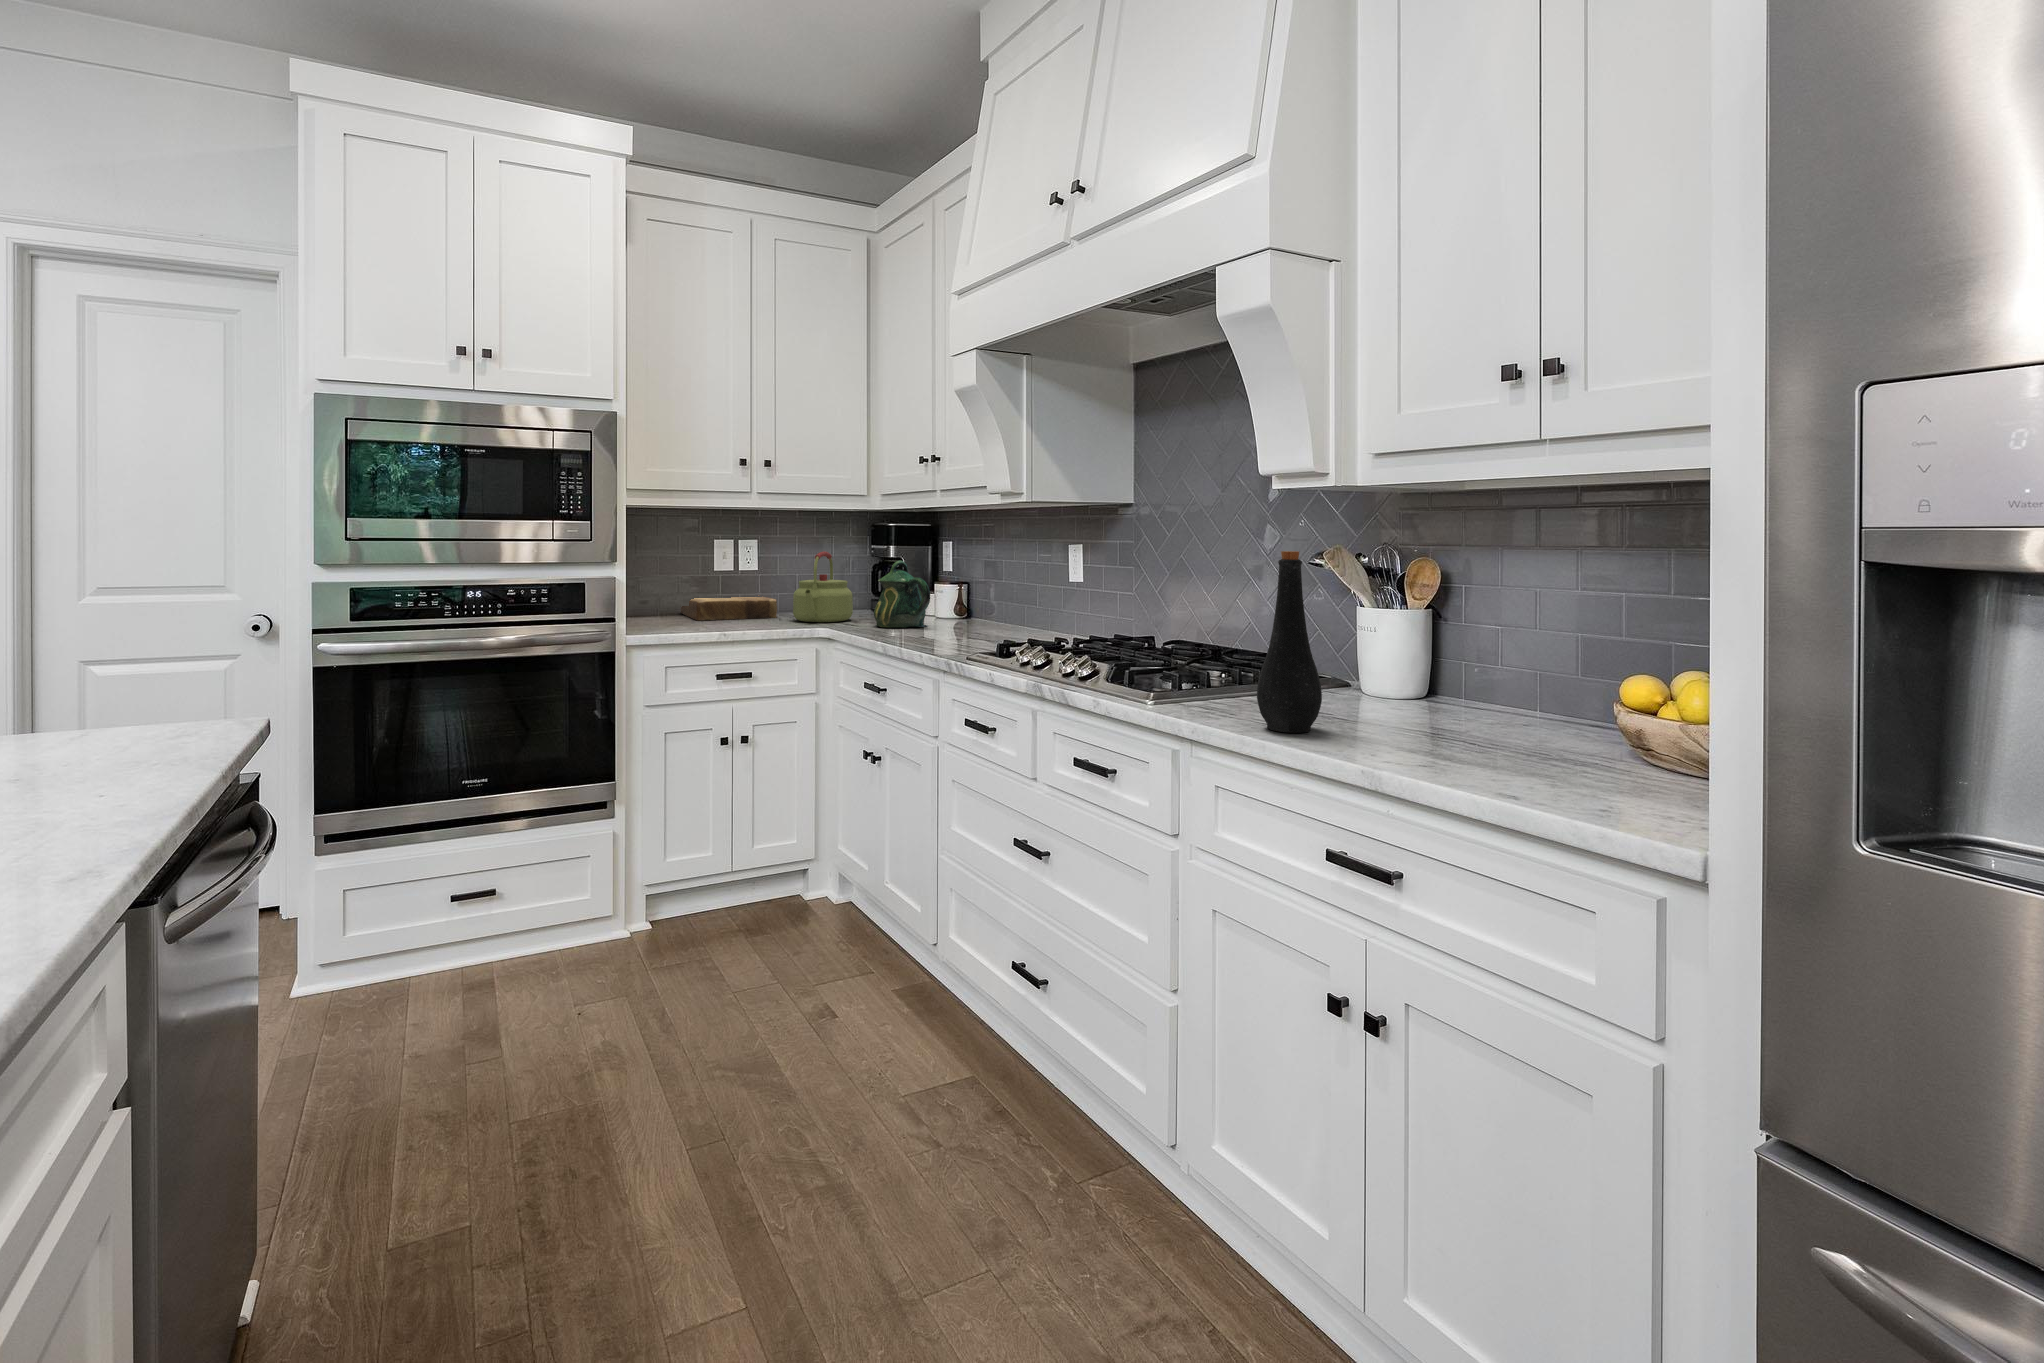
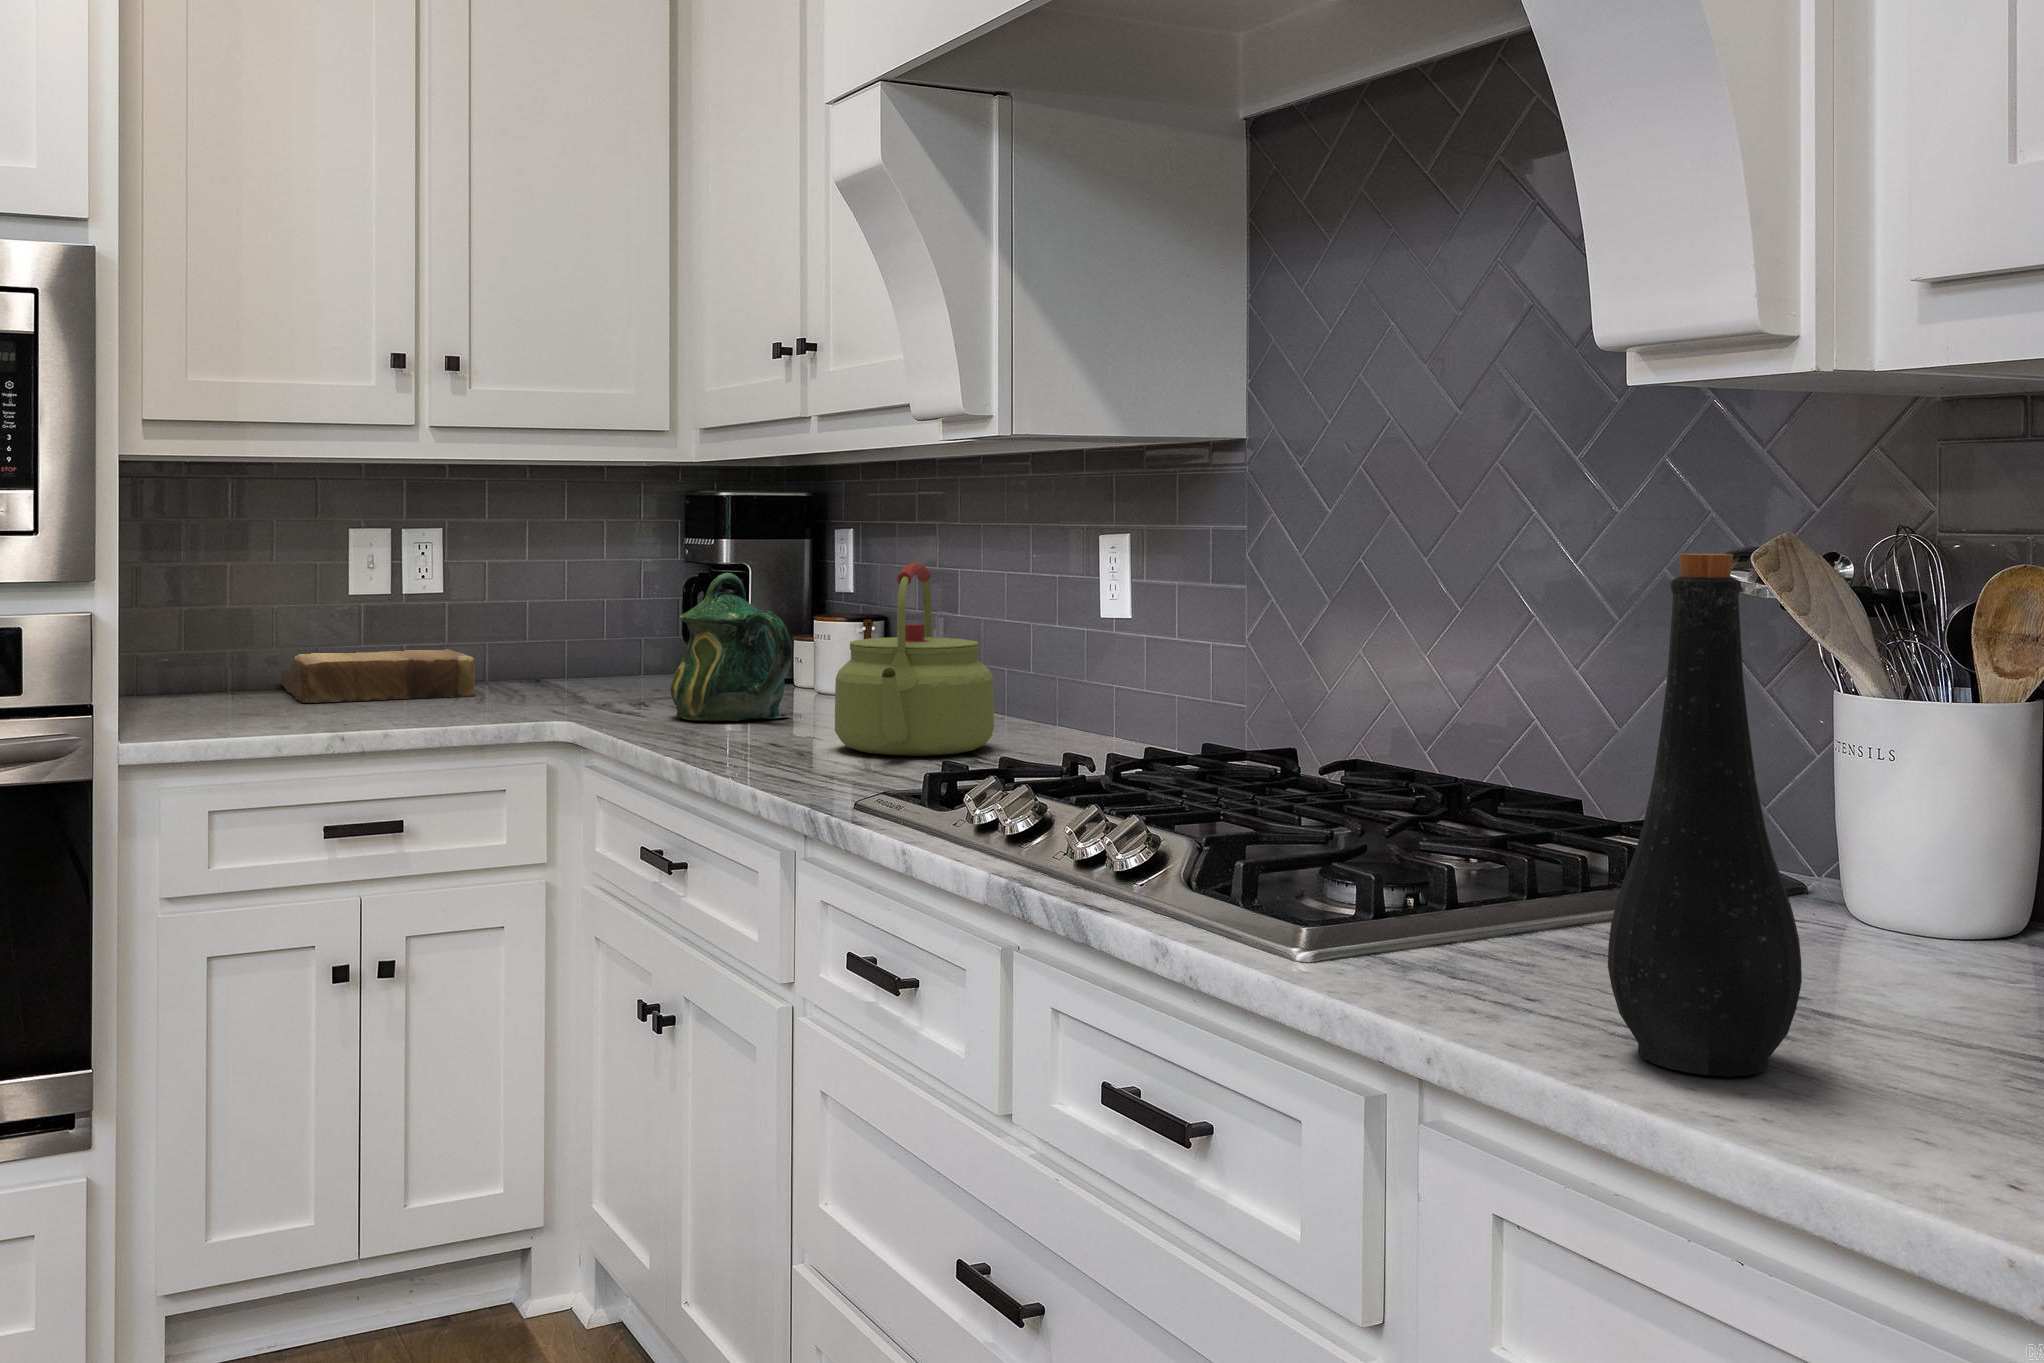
kettle: present [793,552,853,622] -> present [835,562,994,756]

